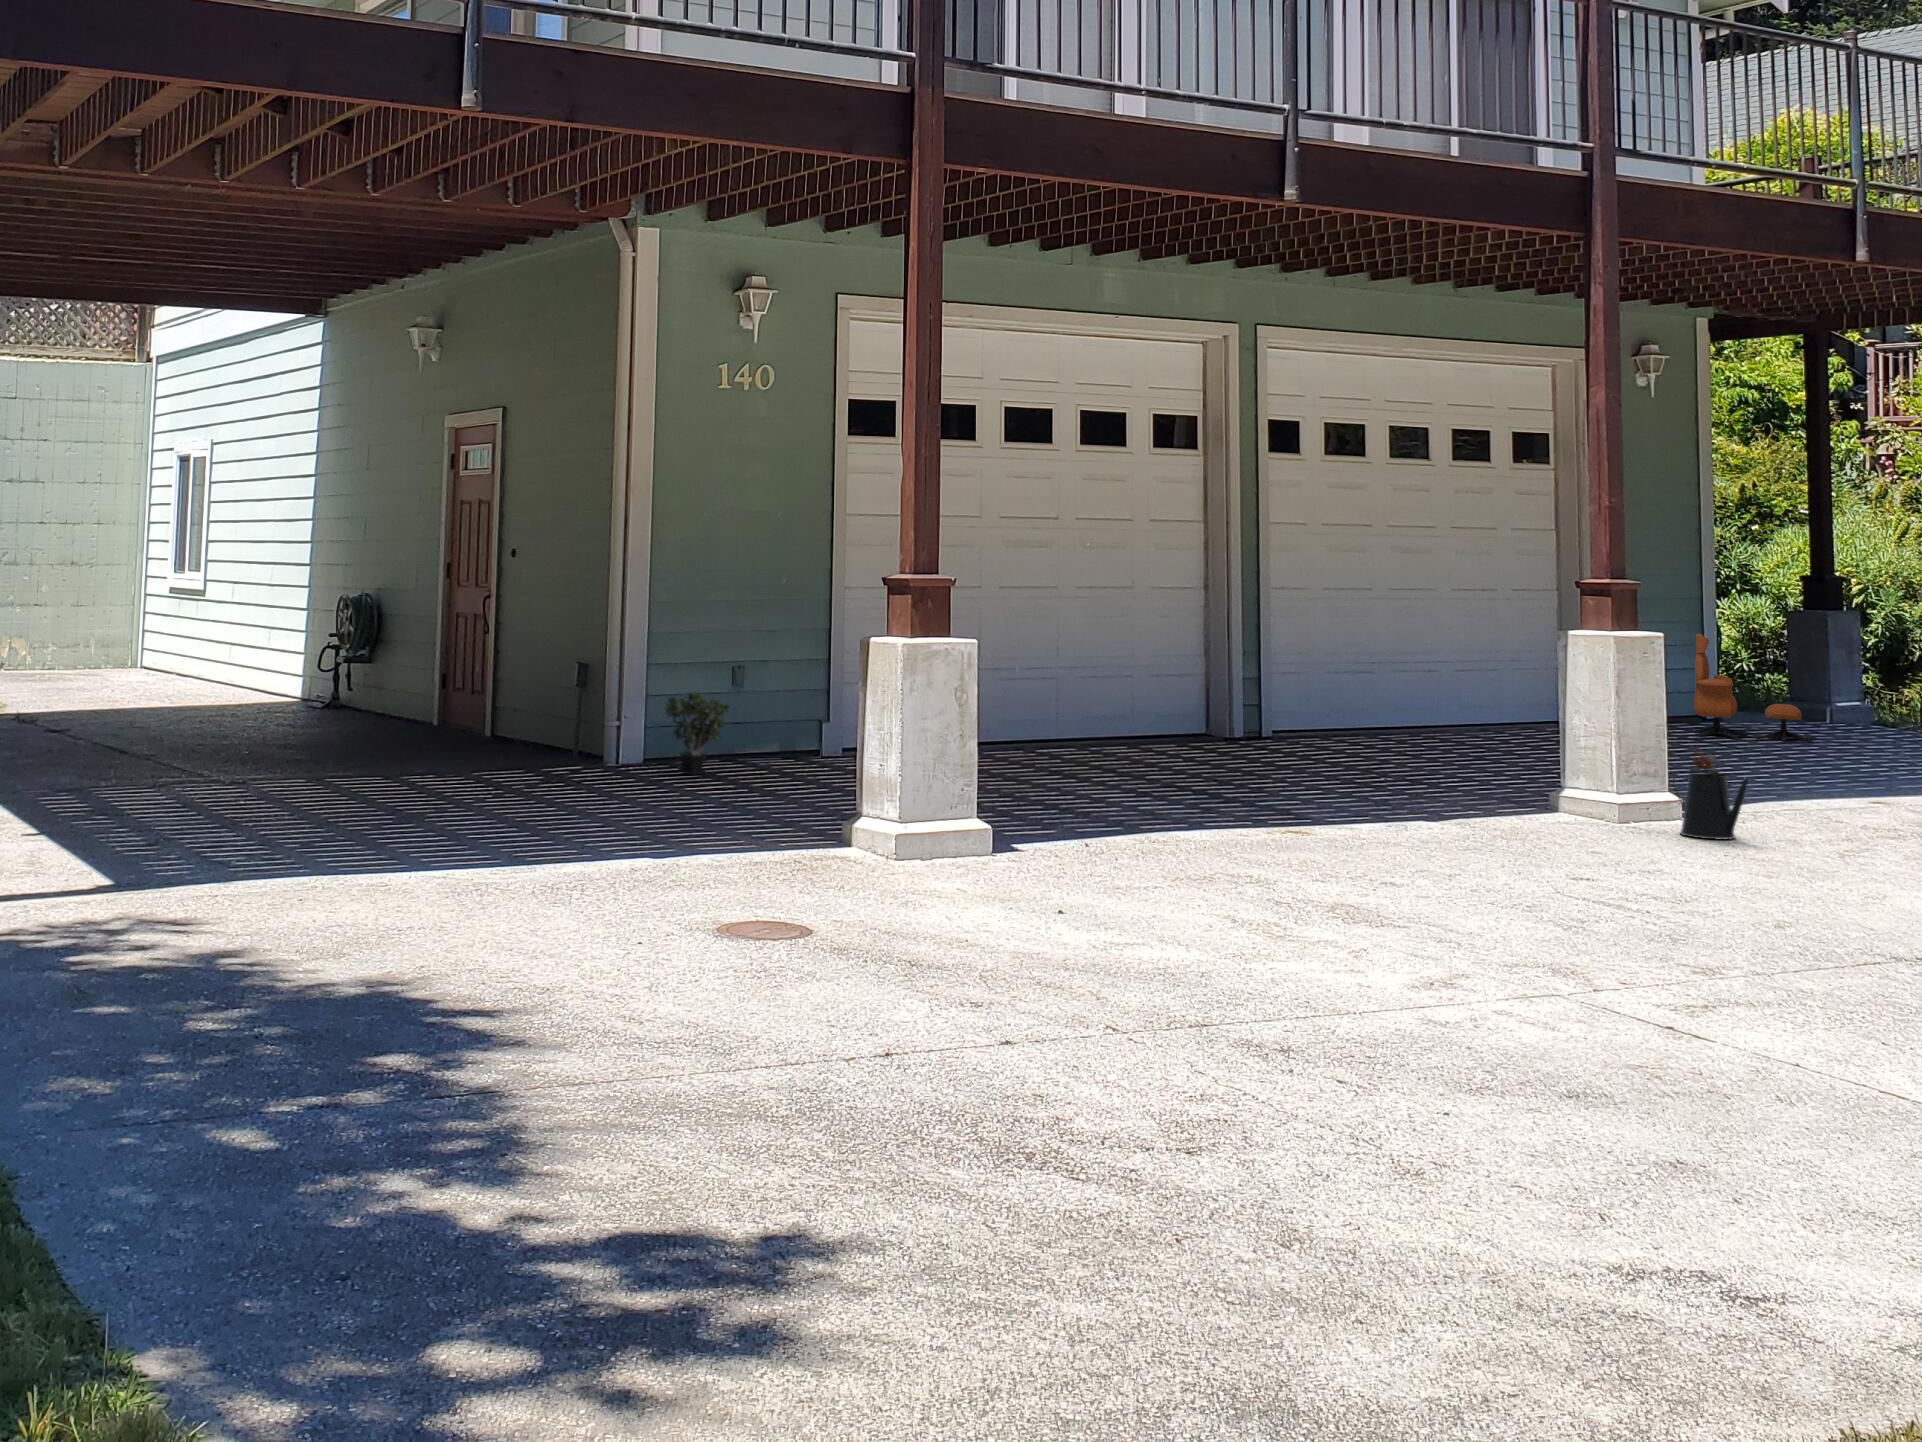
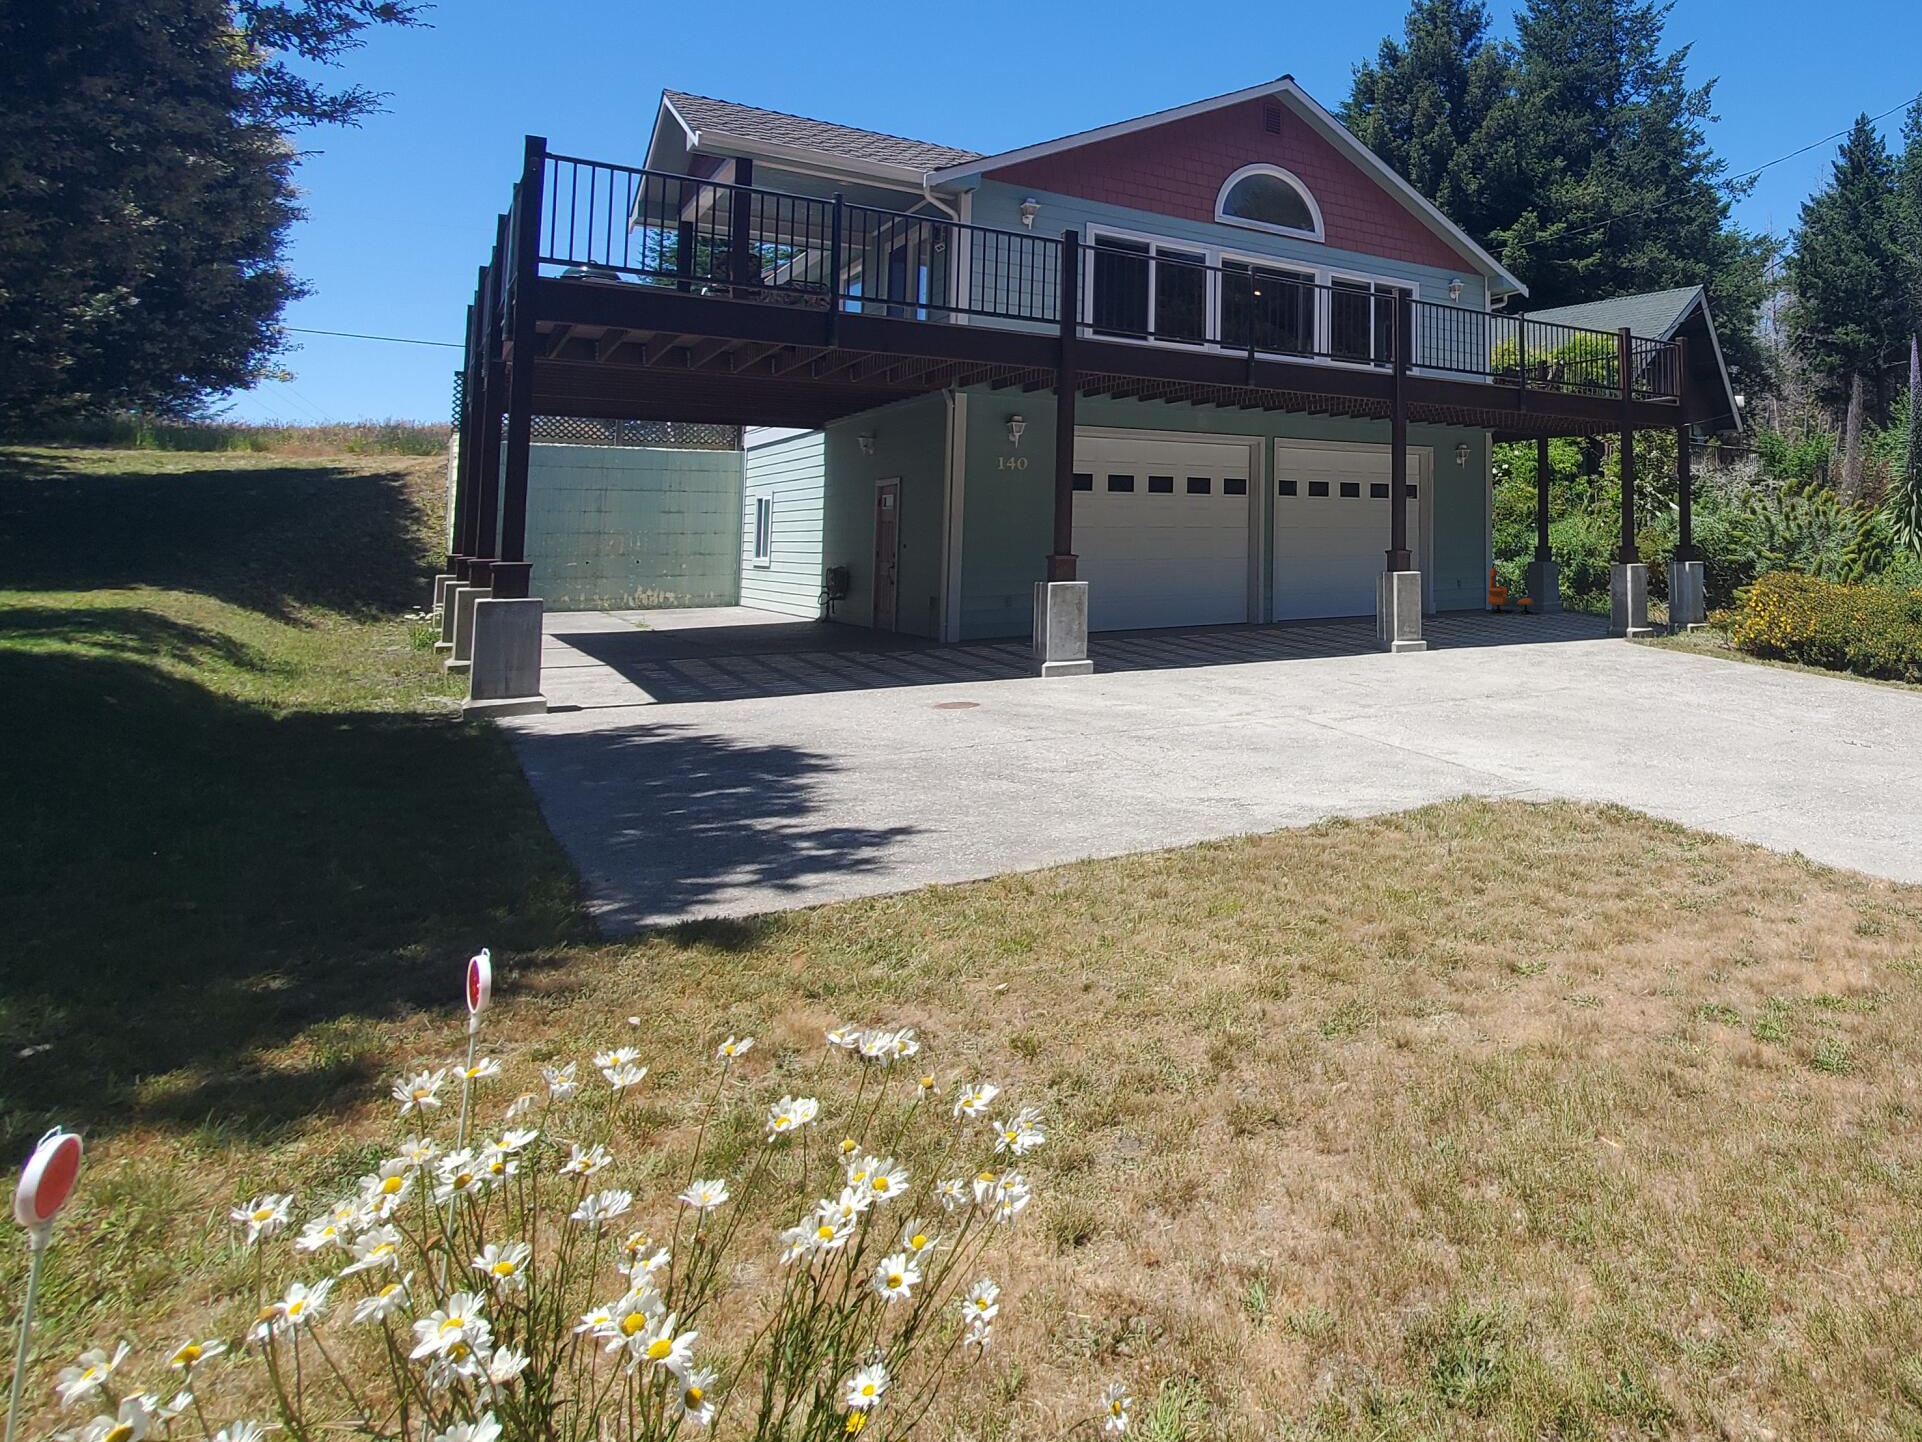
potted plant: present [666,692,729,775] -> none [971,606,1004,645]
watering can: present [1673,750,1748,840] -> none [1415,615,1441,655]

